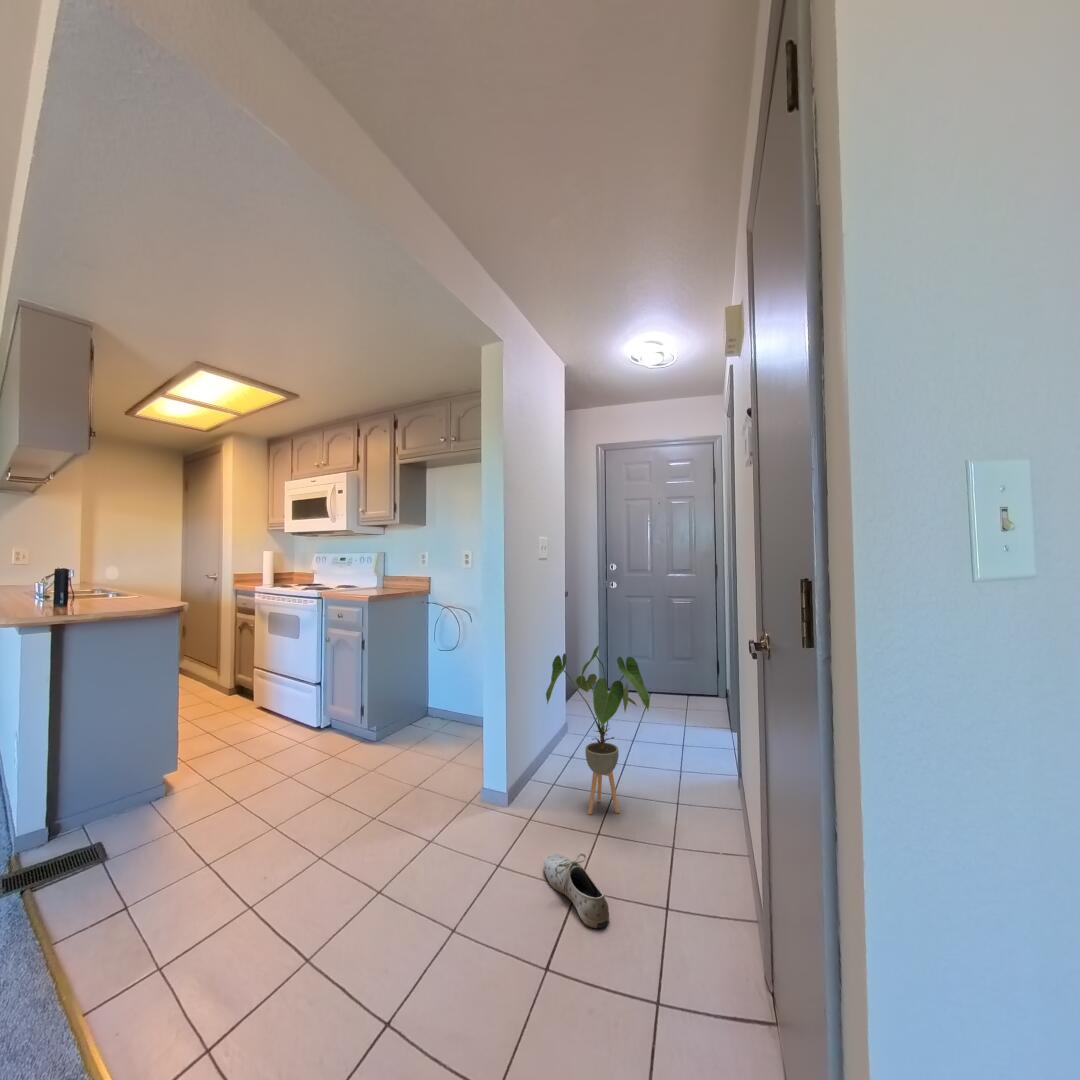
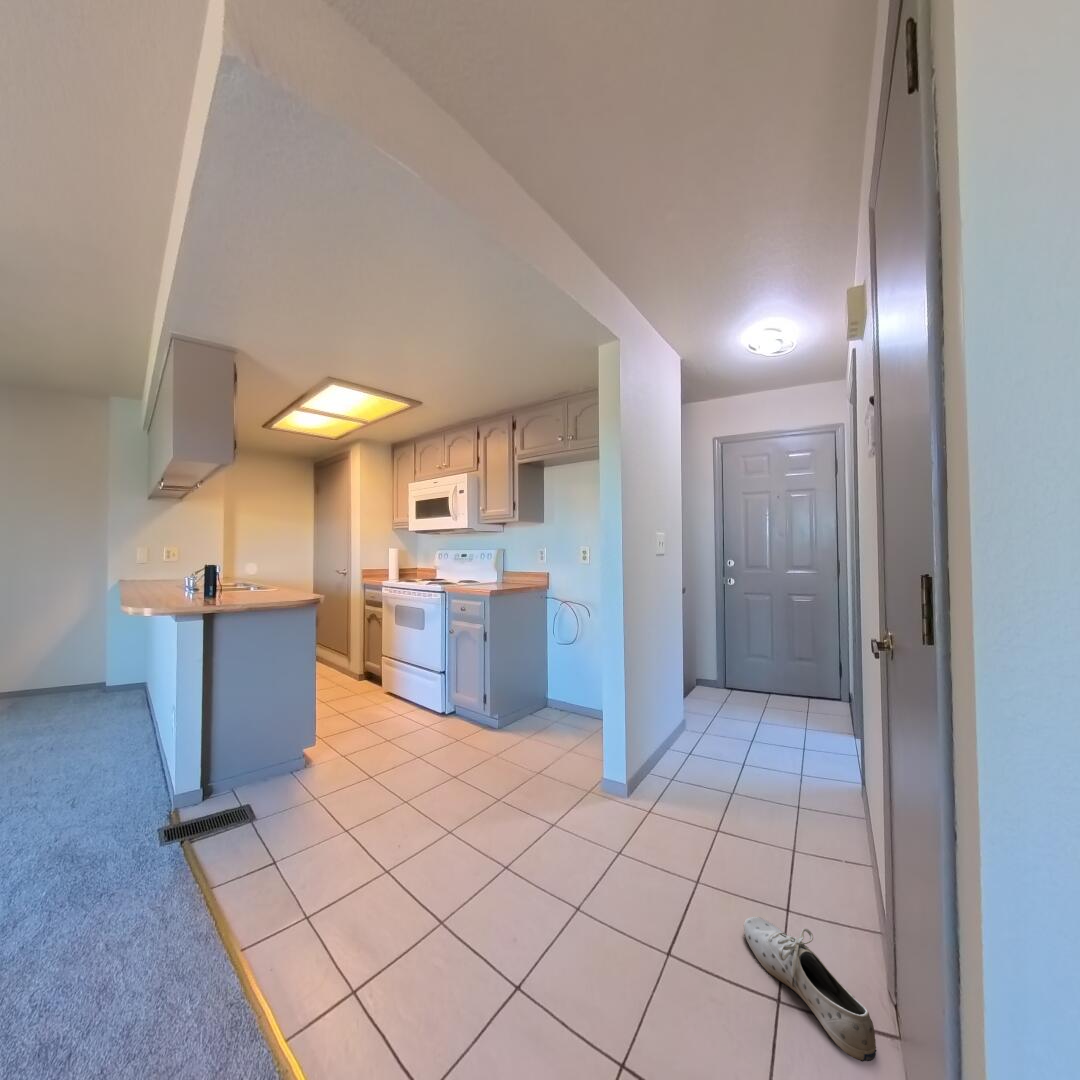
house plant: present [546,645,650,814] -> none [717,648,858,853]

